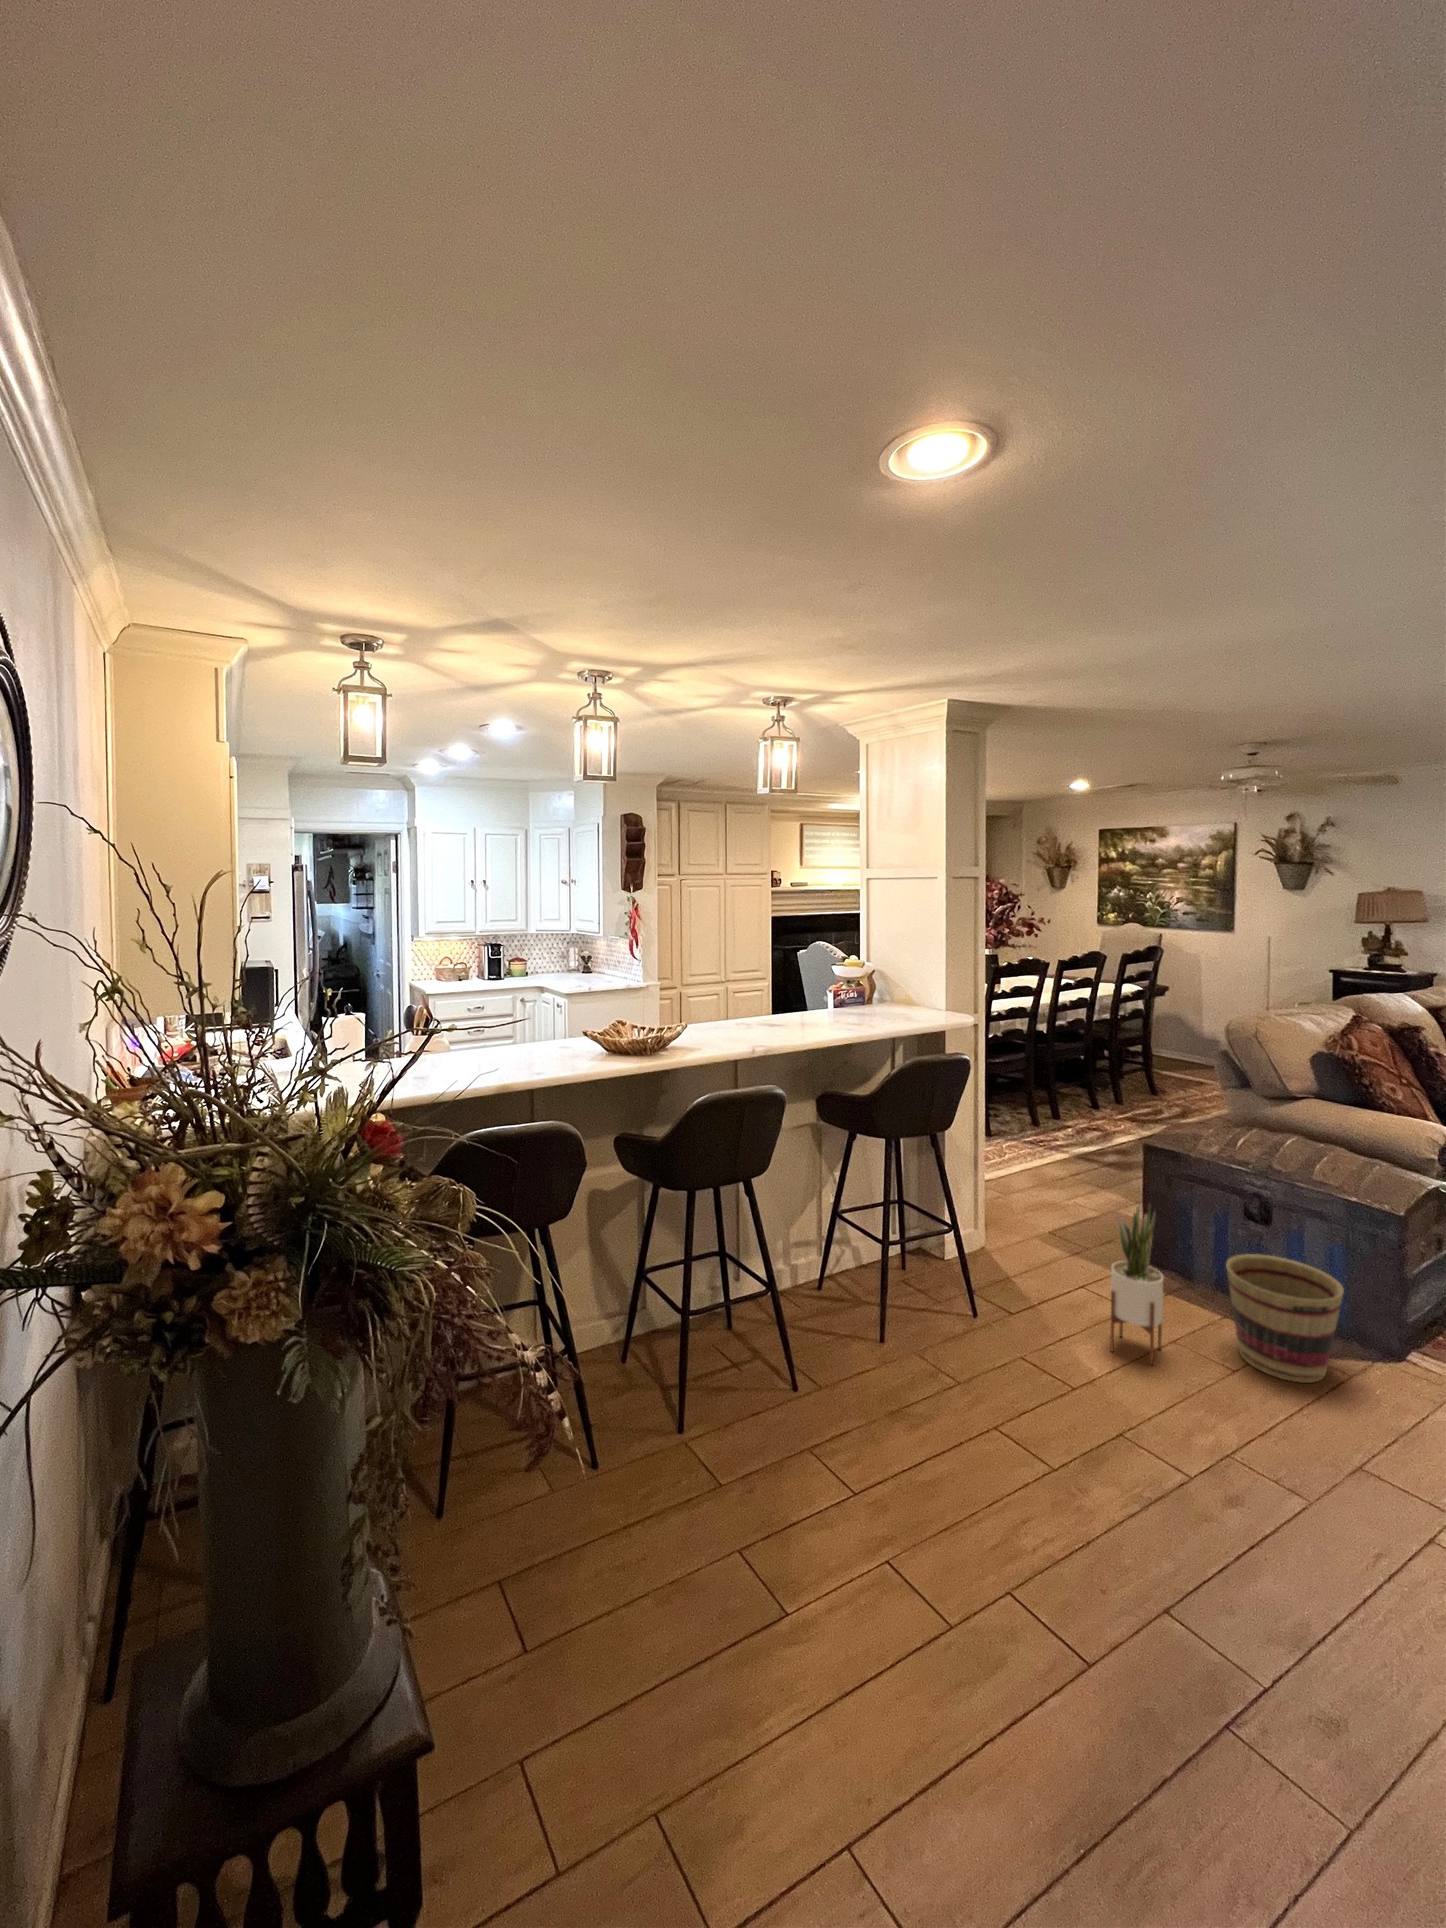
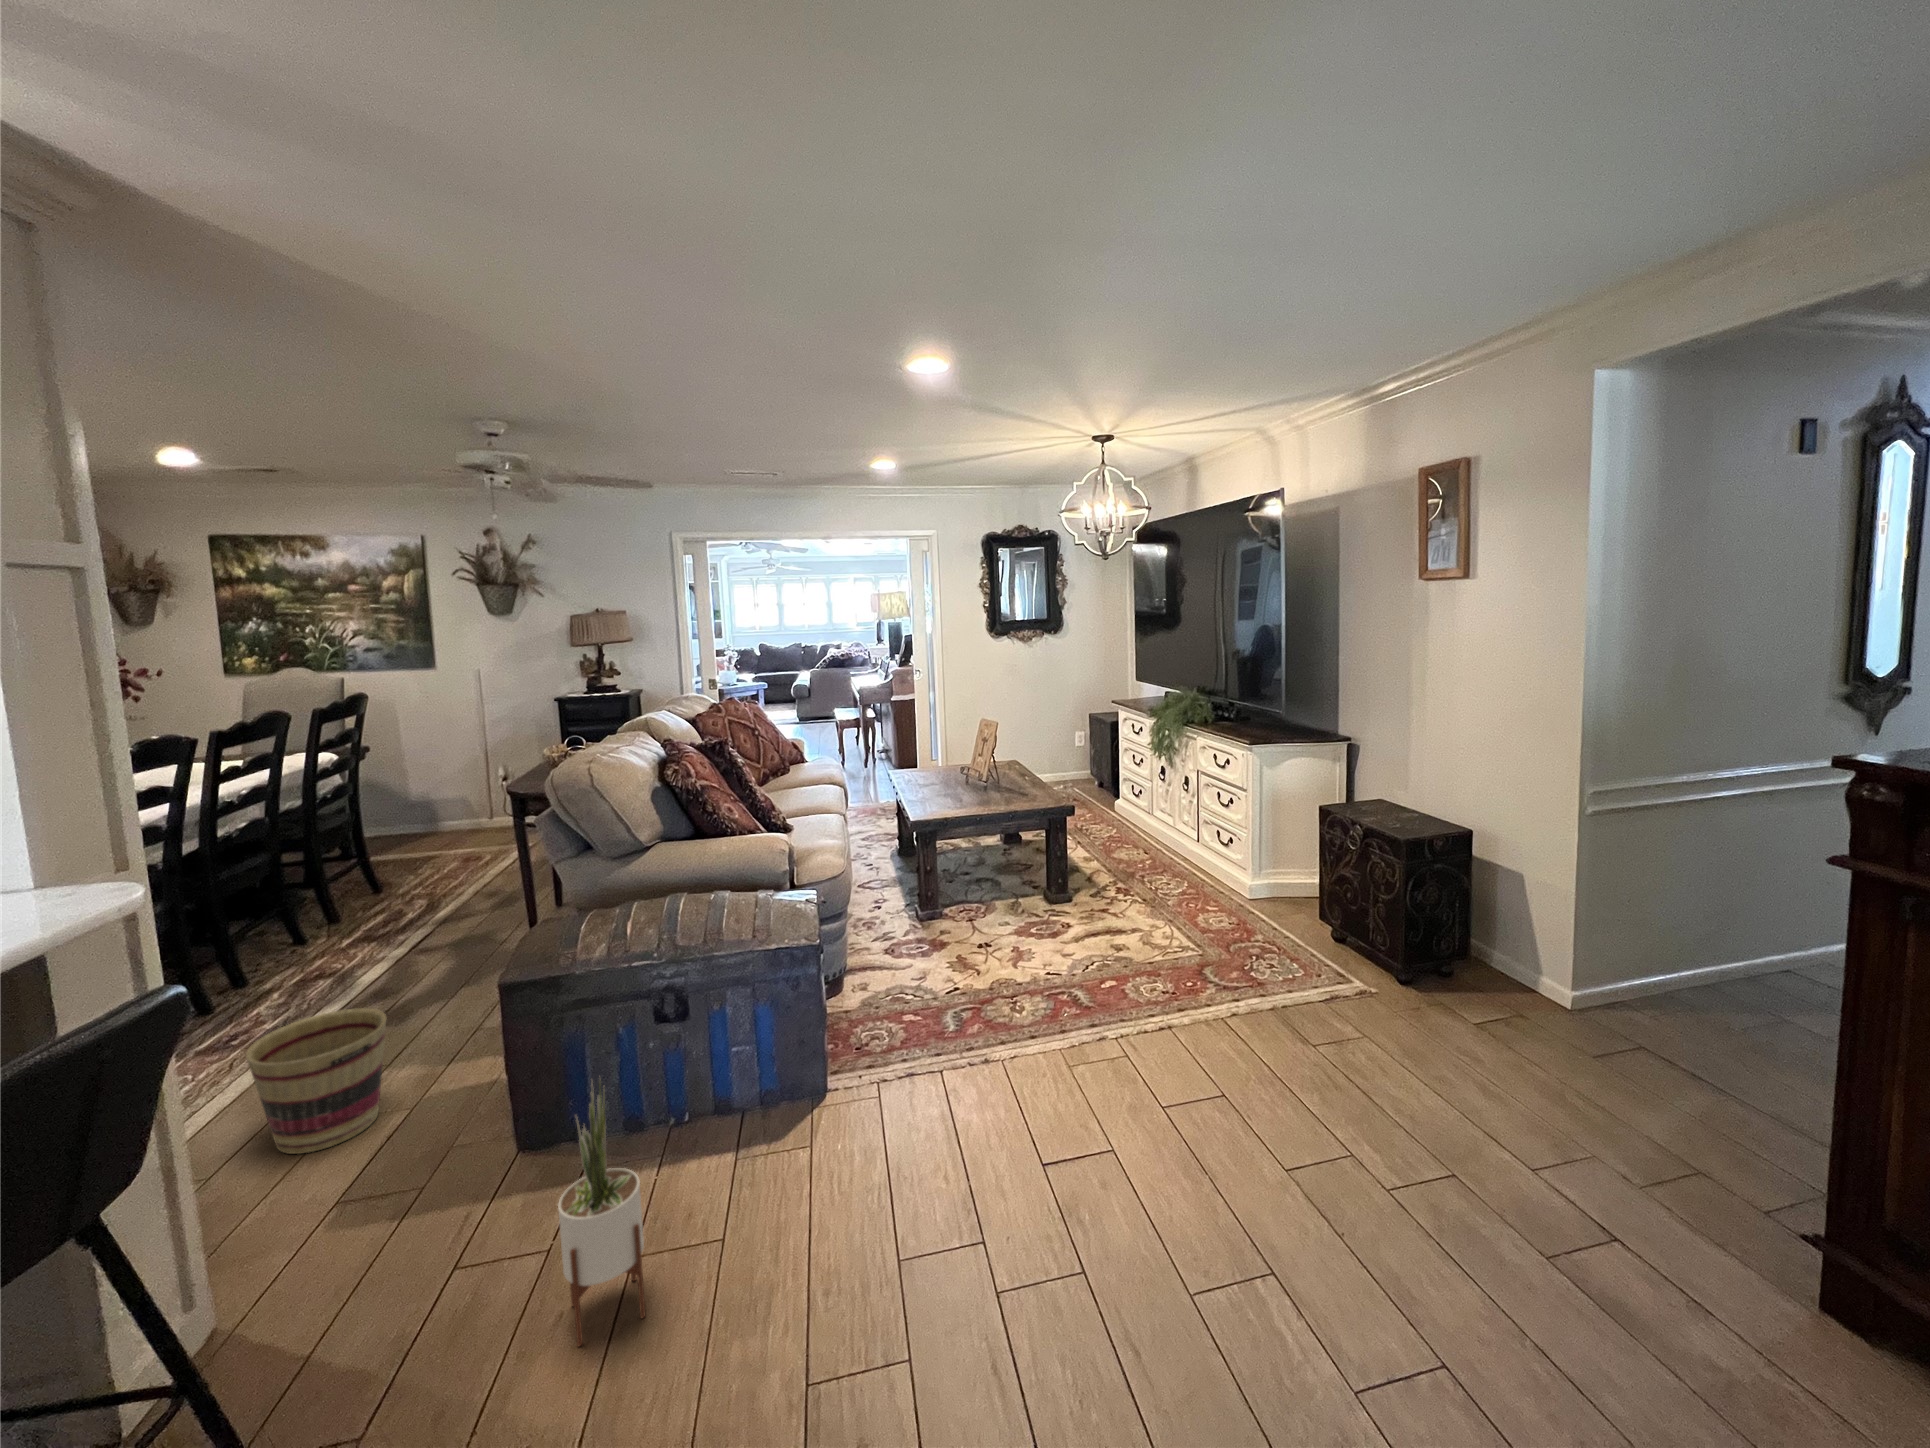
basket: present [1226,1254,1344,1383] -> present [246,1008,386,1154]

